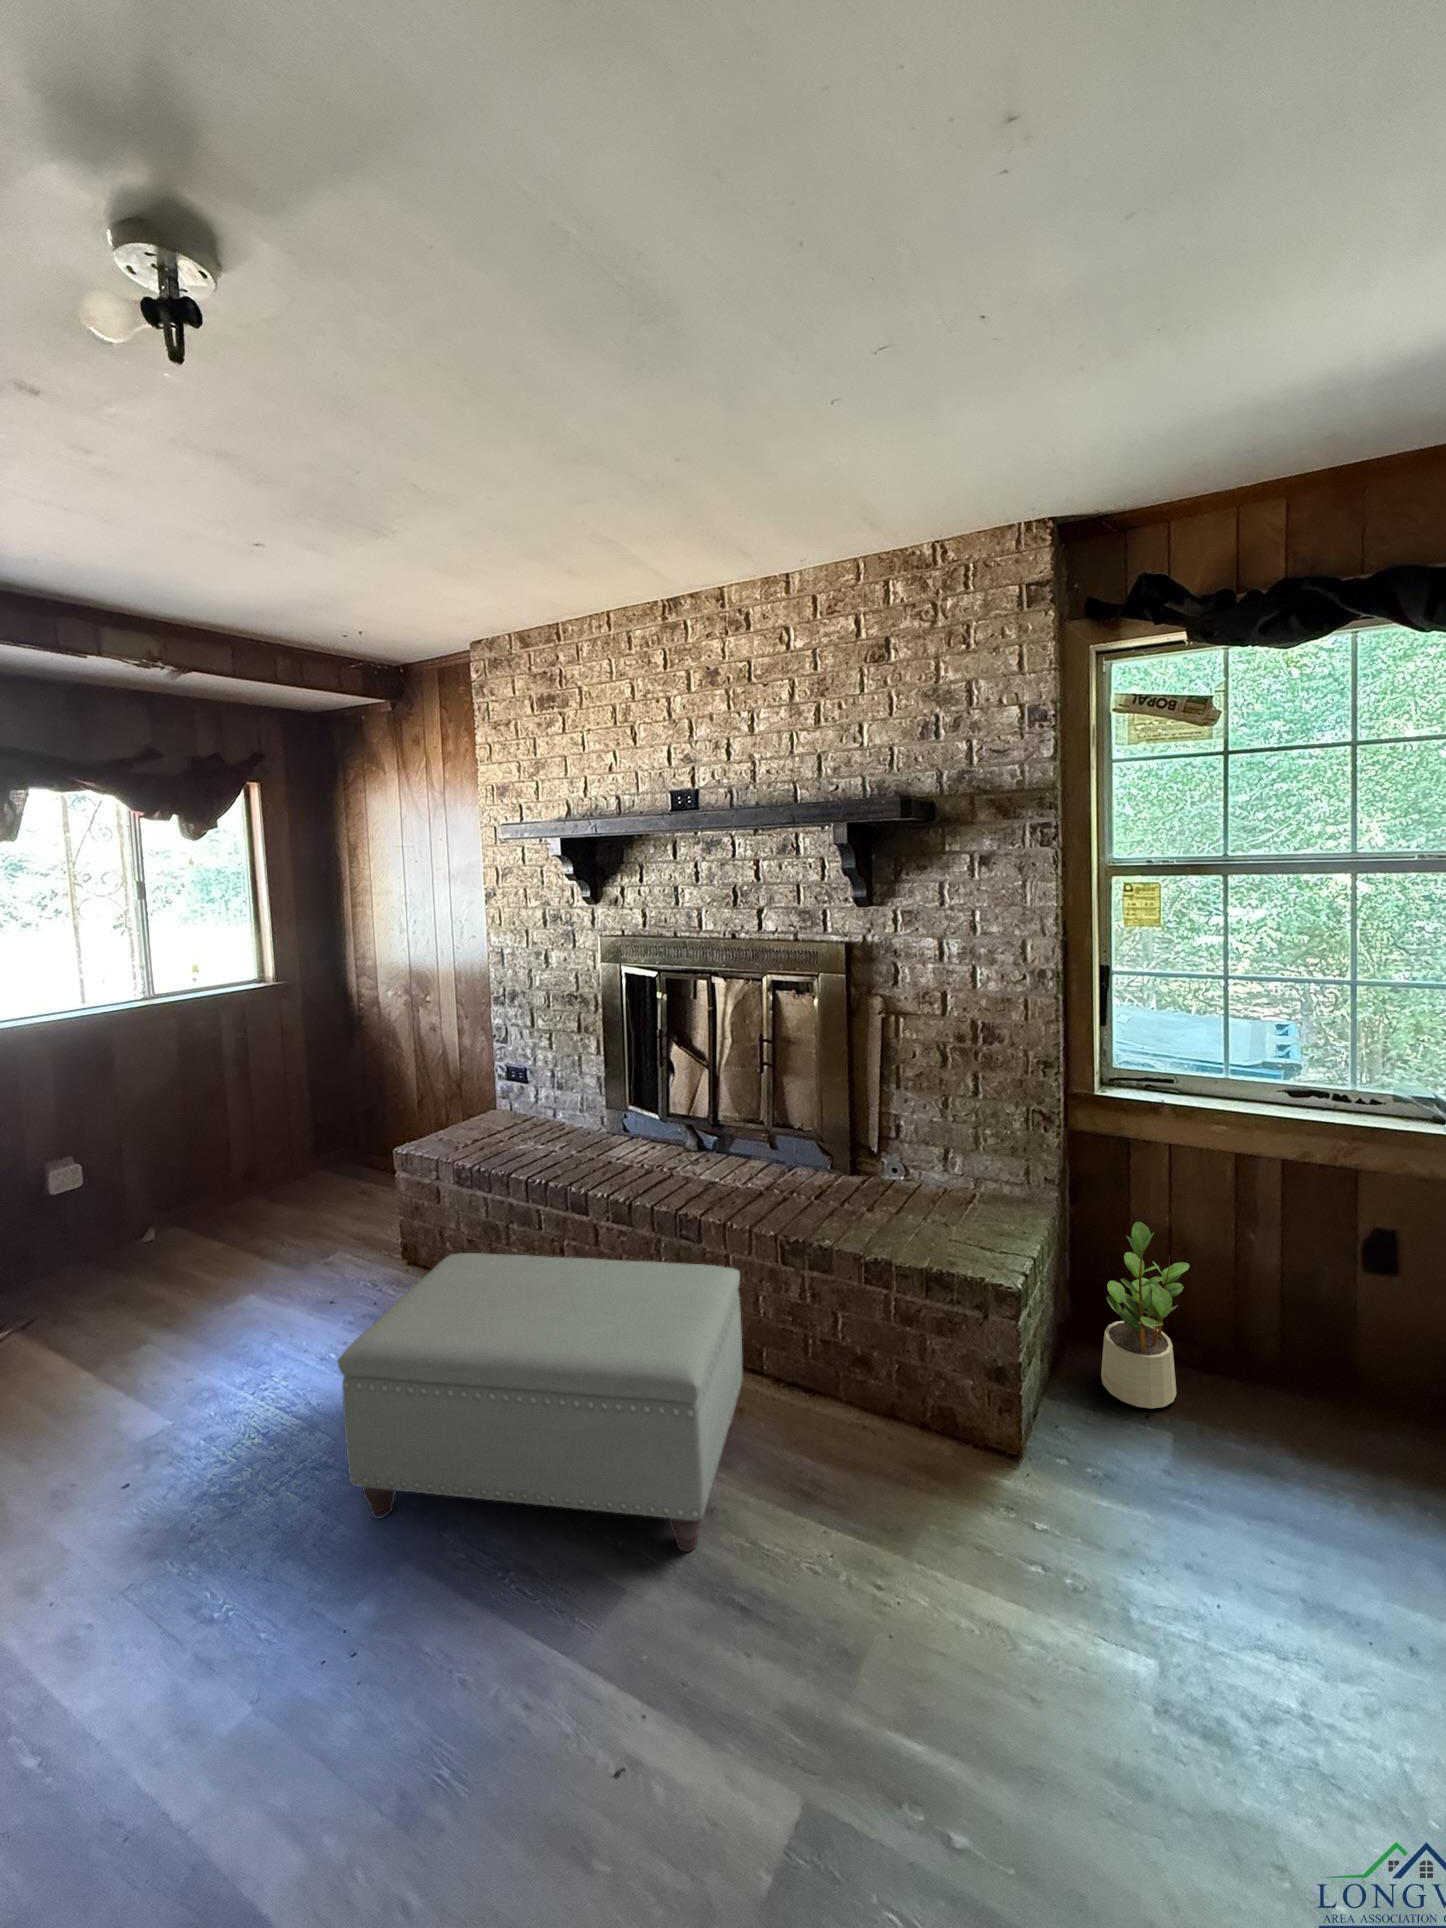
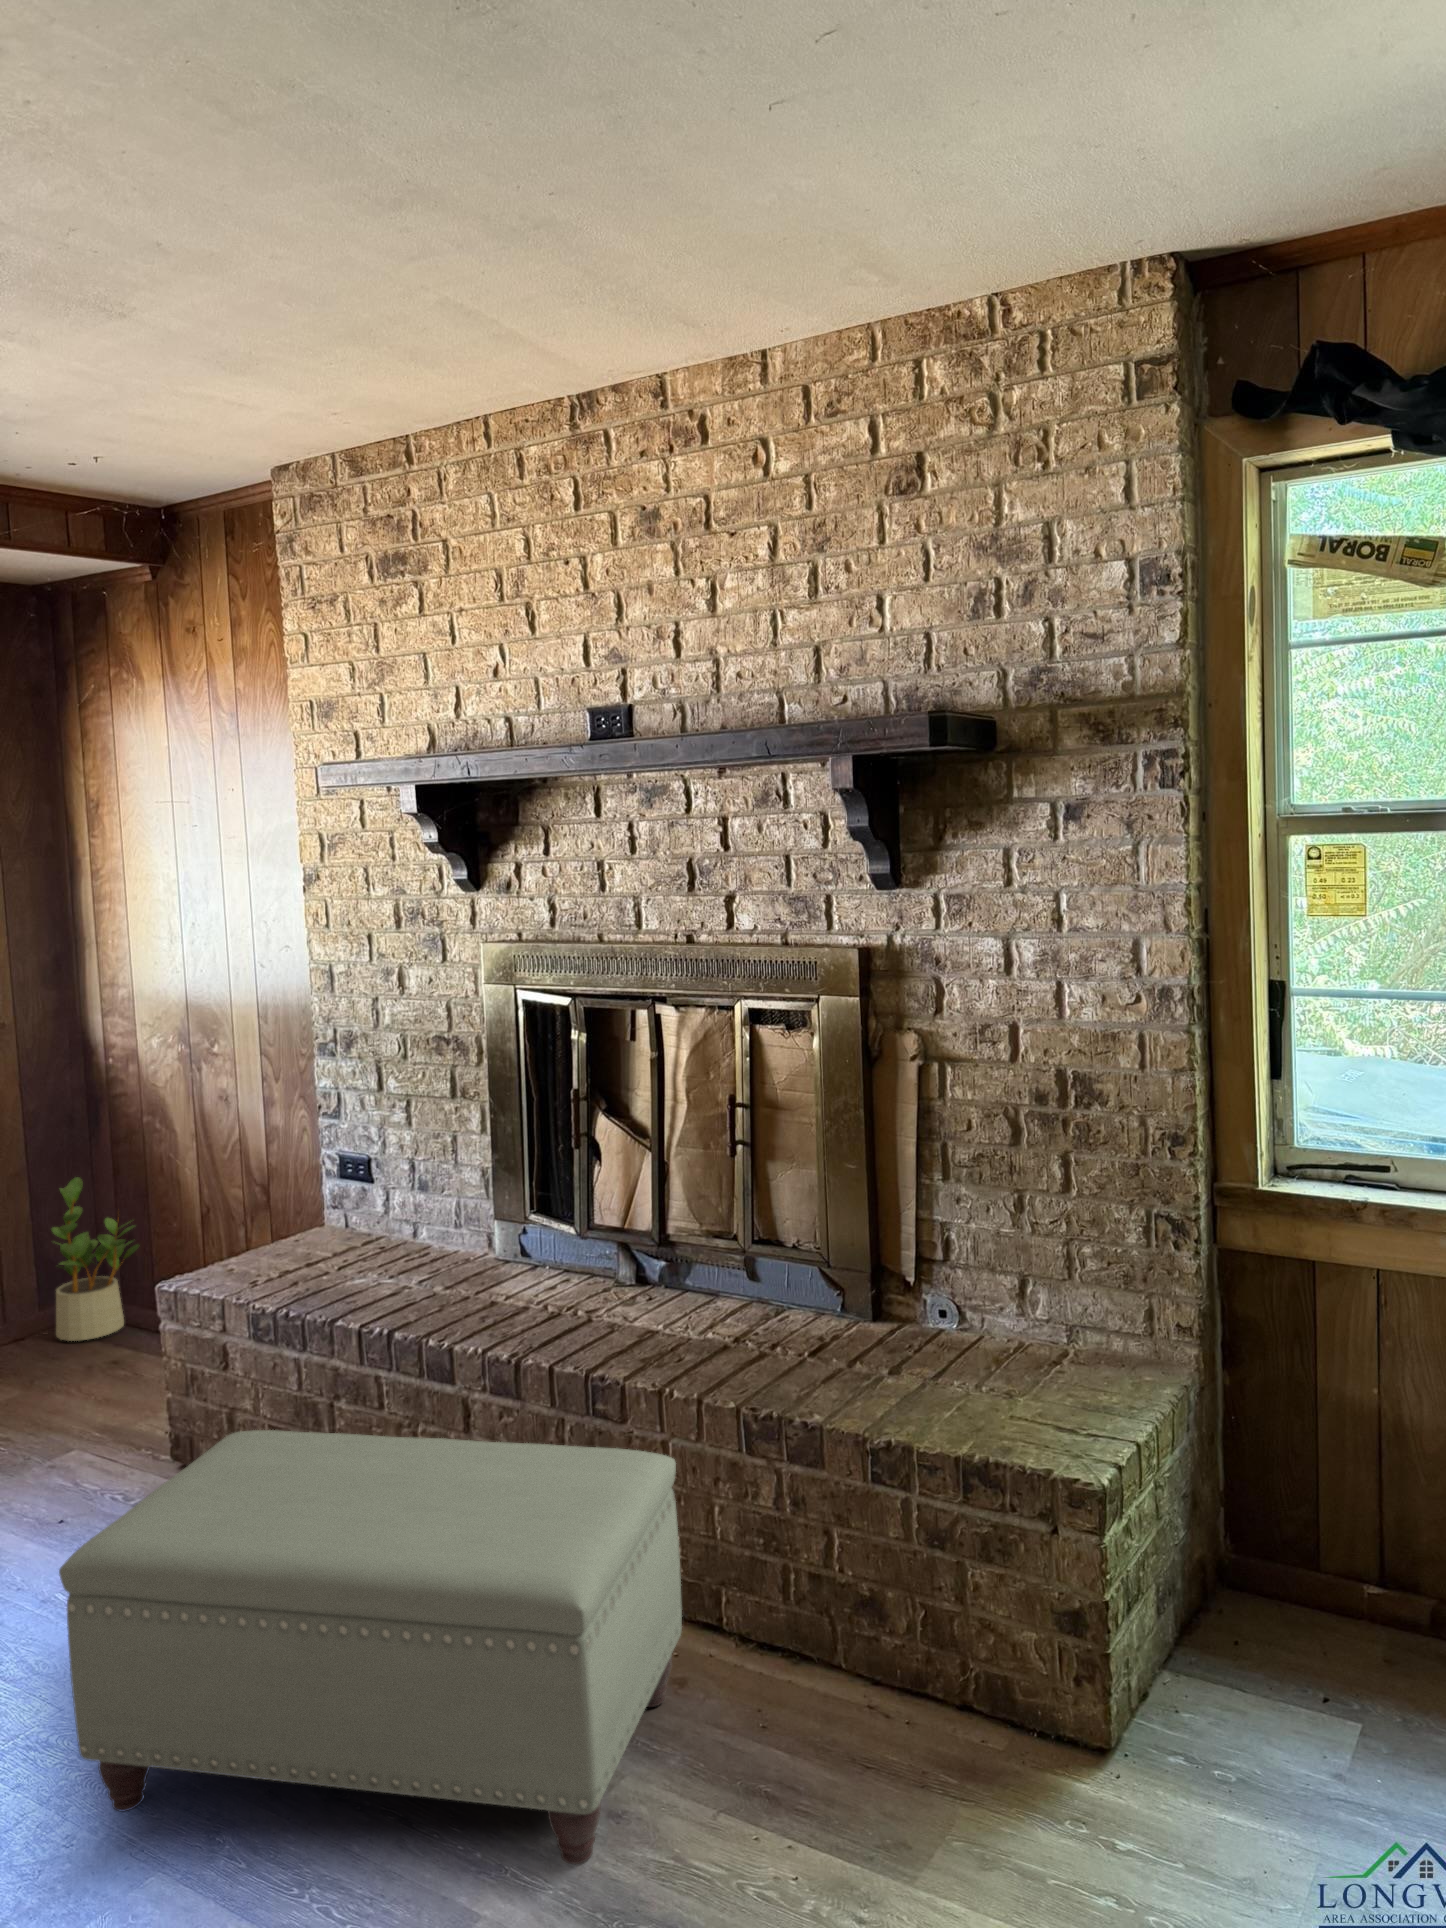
potted plant: present [1101,1222,1190,1409] -> present [52,1177,139,1341]

